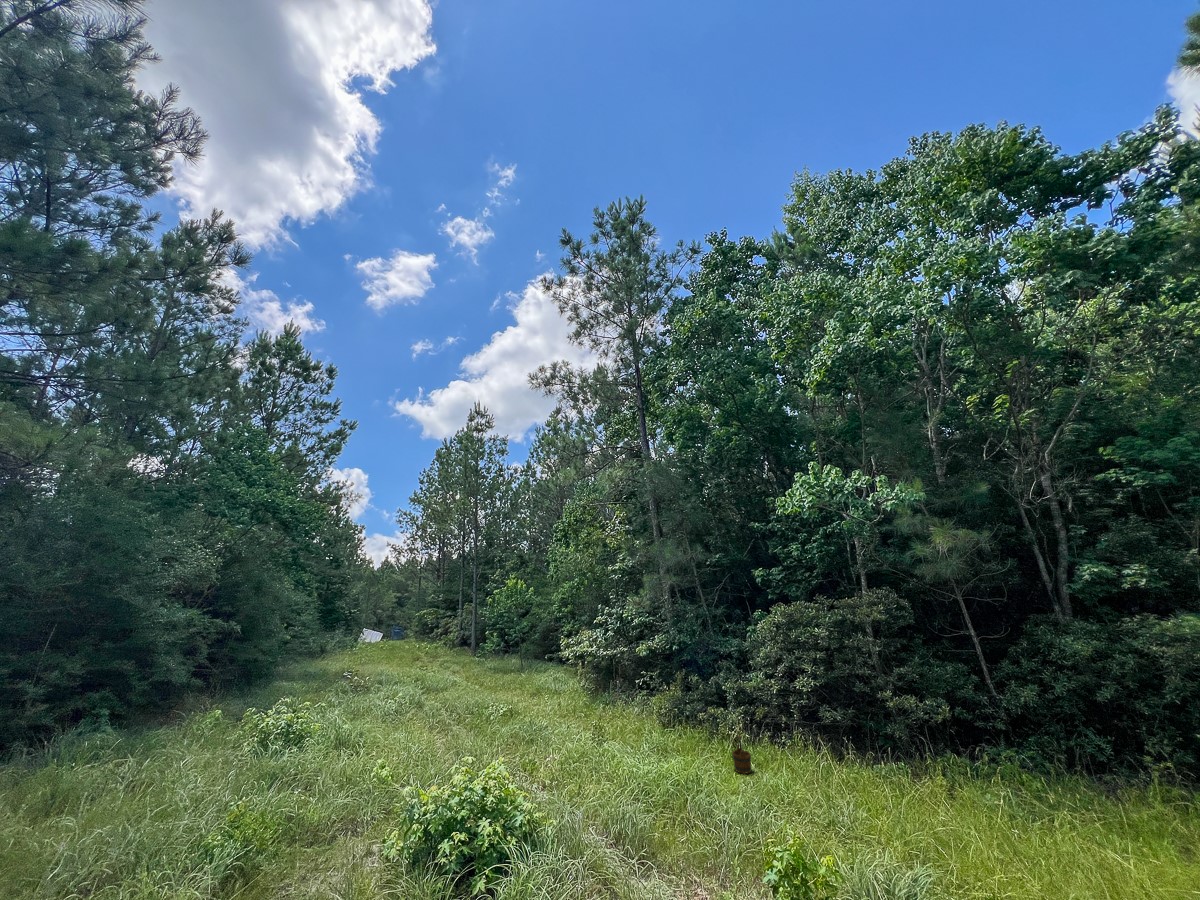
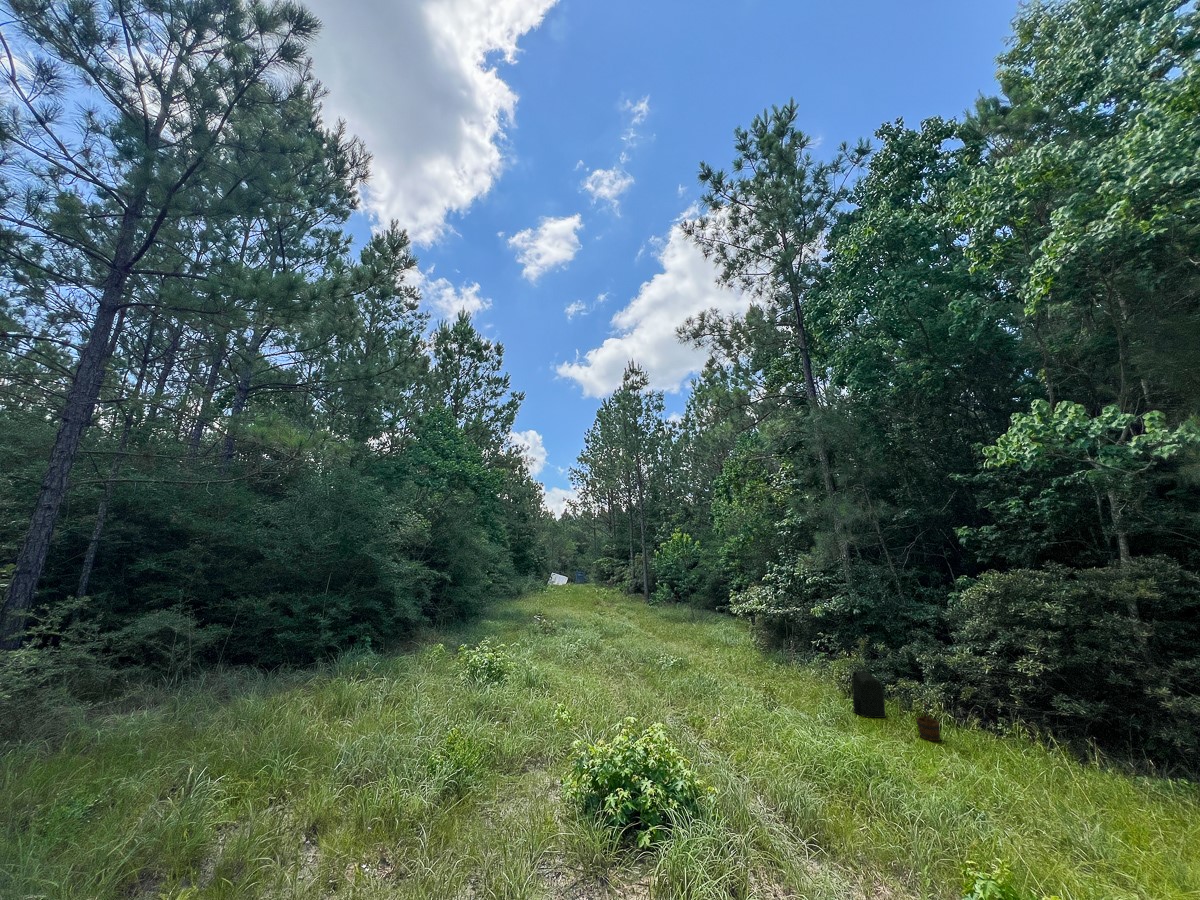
backpack: none [677,709,705,759] -> present [852,672,886,718]

